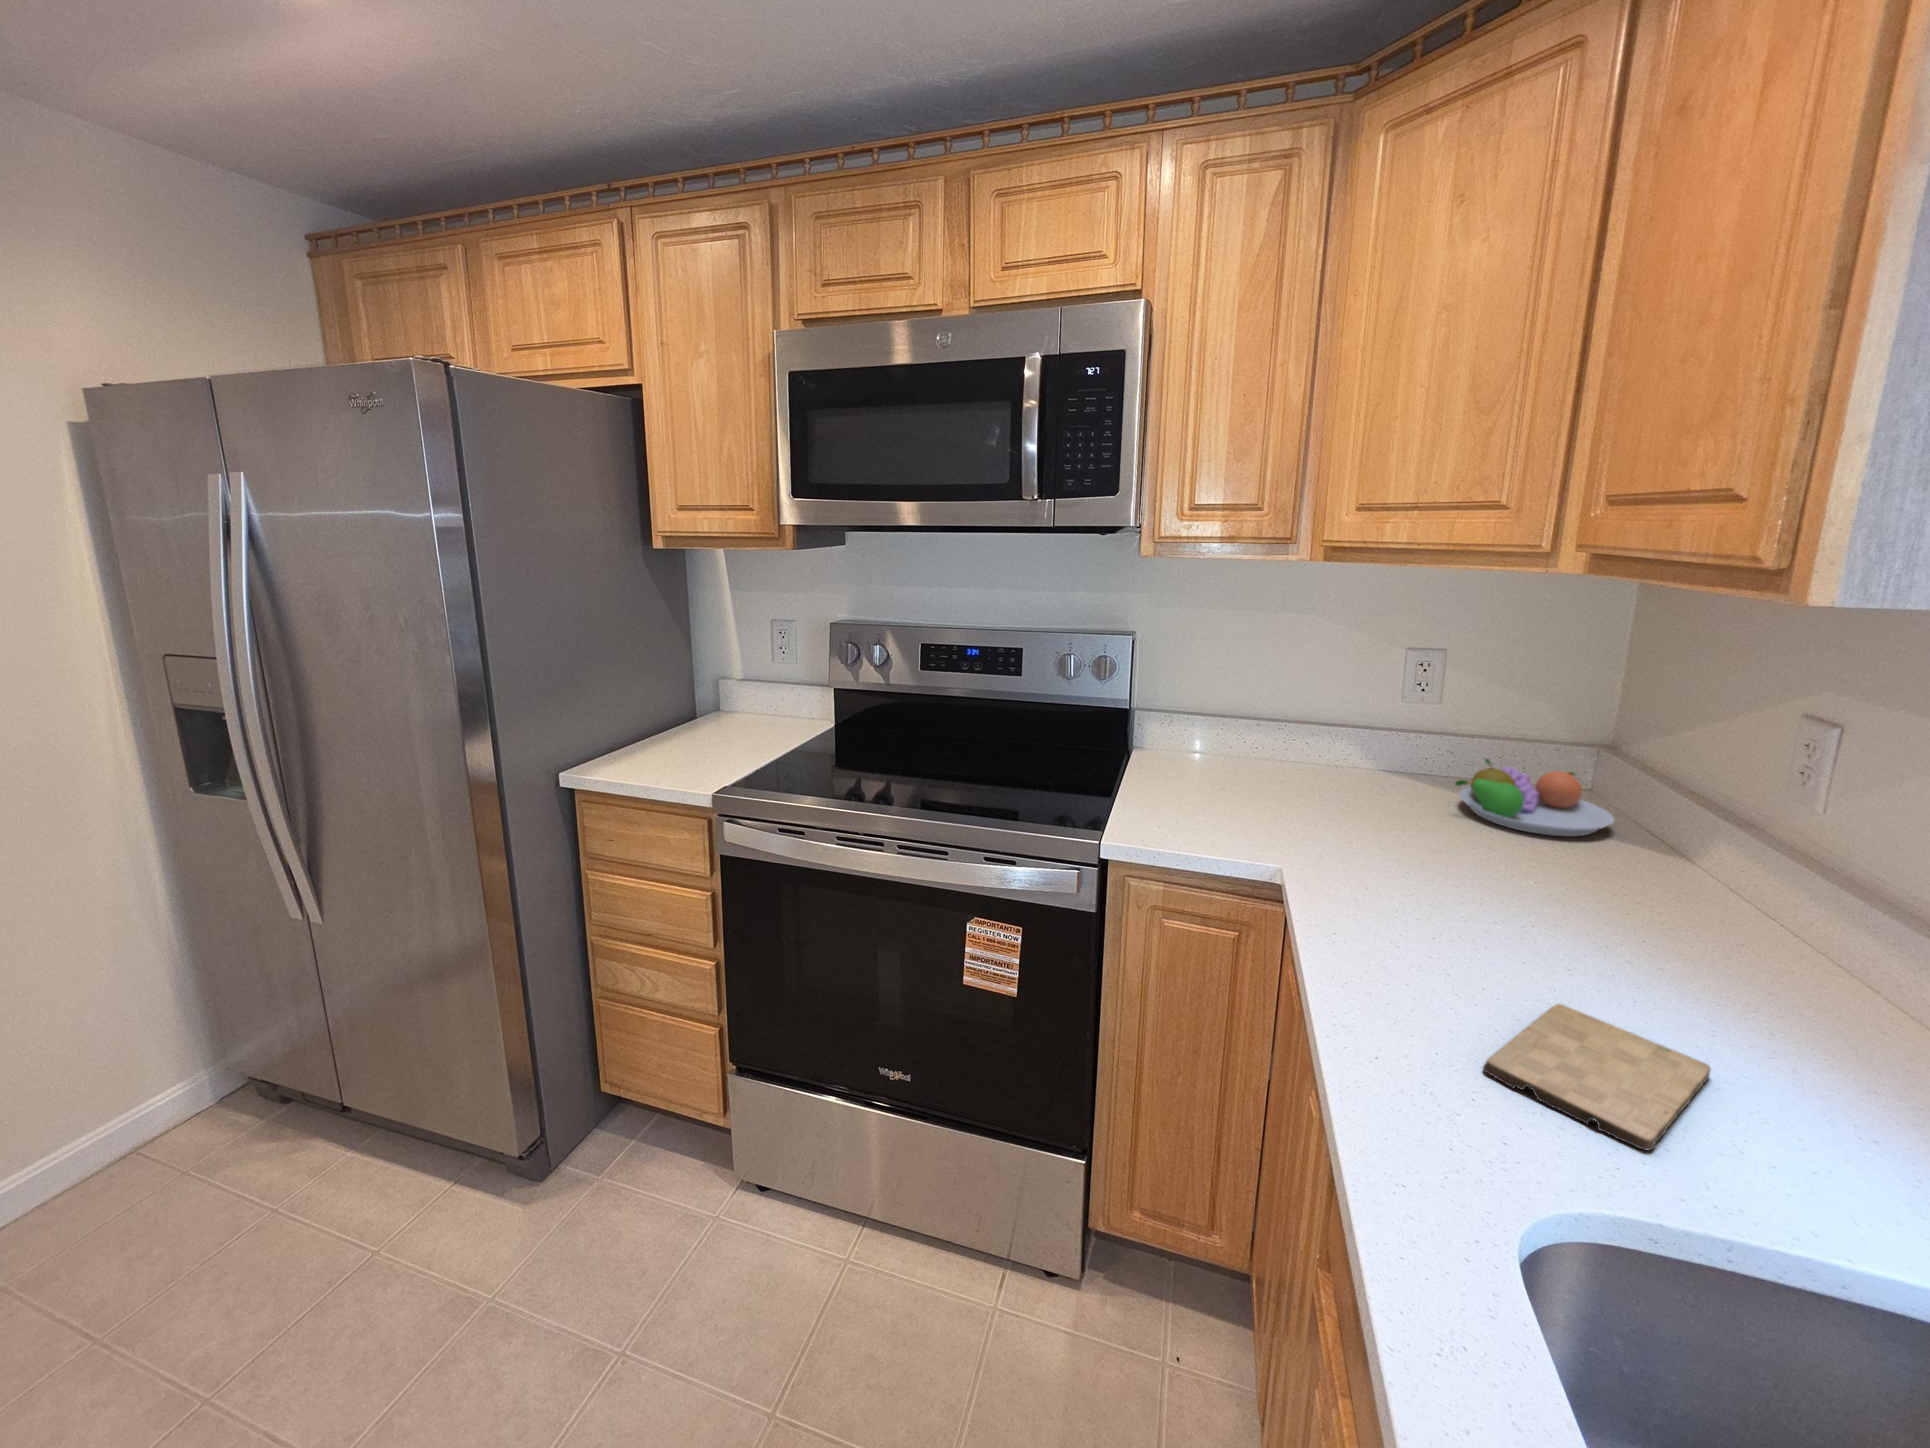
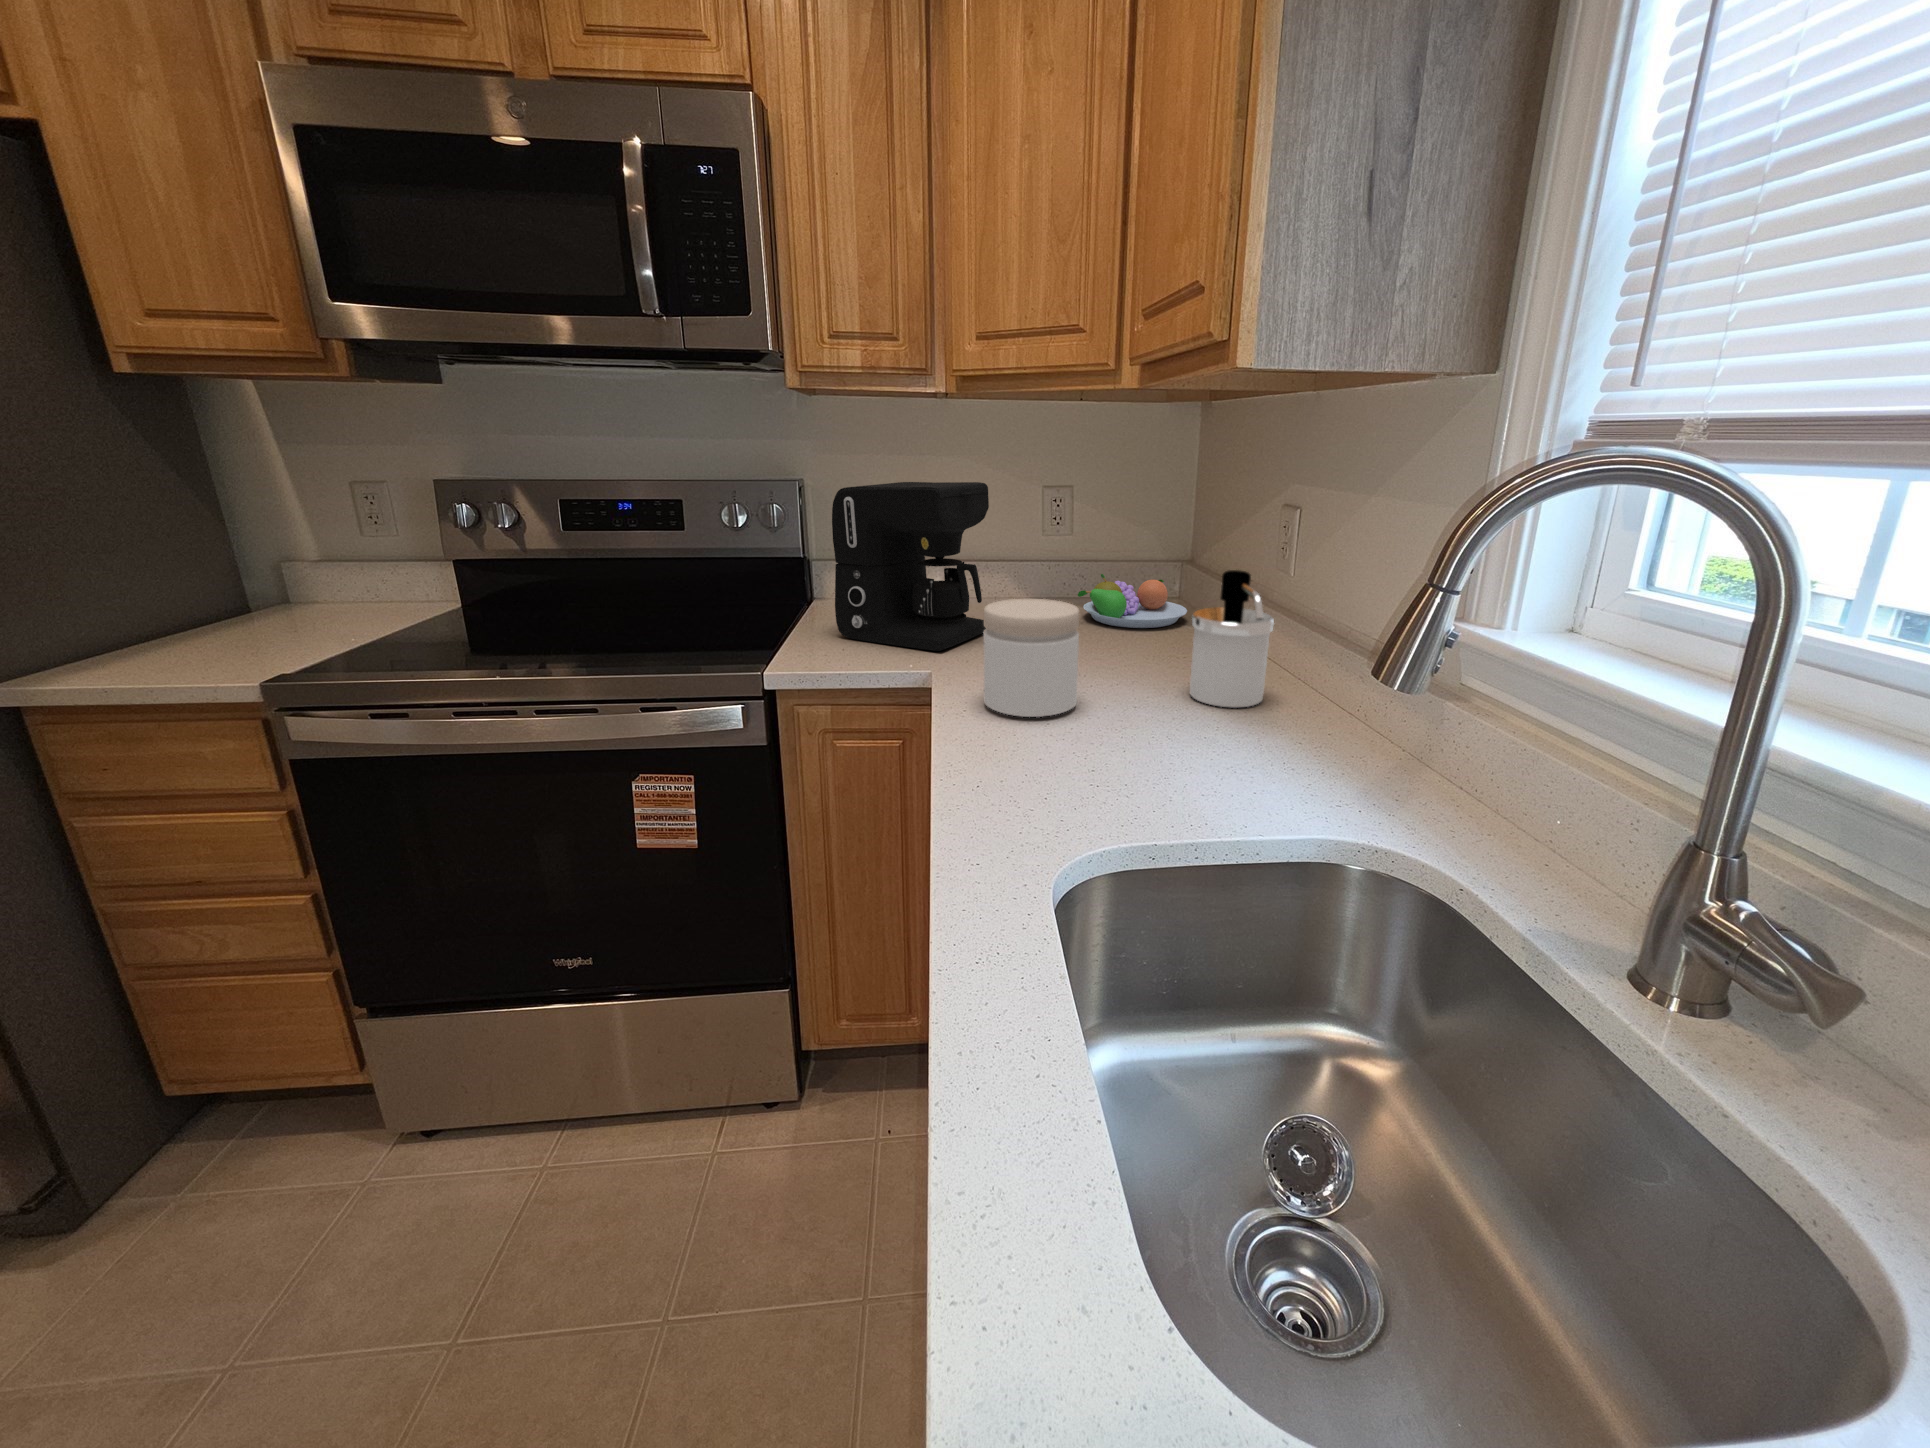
coffee maker: none [1167,647,1353,838] -> present [832,482,989,651]
jar: none [1354,812,1493,962] -> present [984,599,1079,717]
soap dispenser: none [1645,815,1801,1000] -> present [1190,570,1274,707]
cutting board: present [1483,1004,1711,1150] -> none [1063,727,1214,804]

